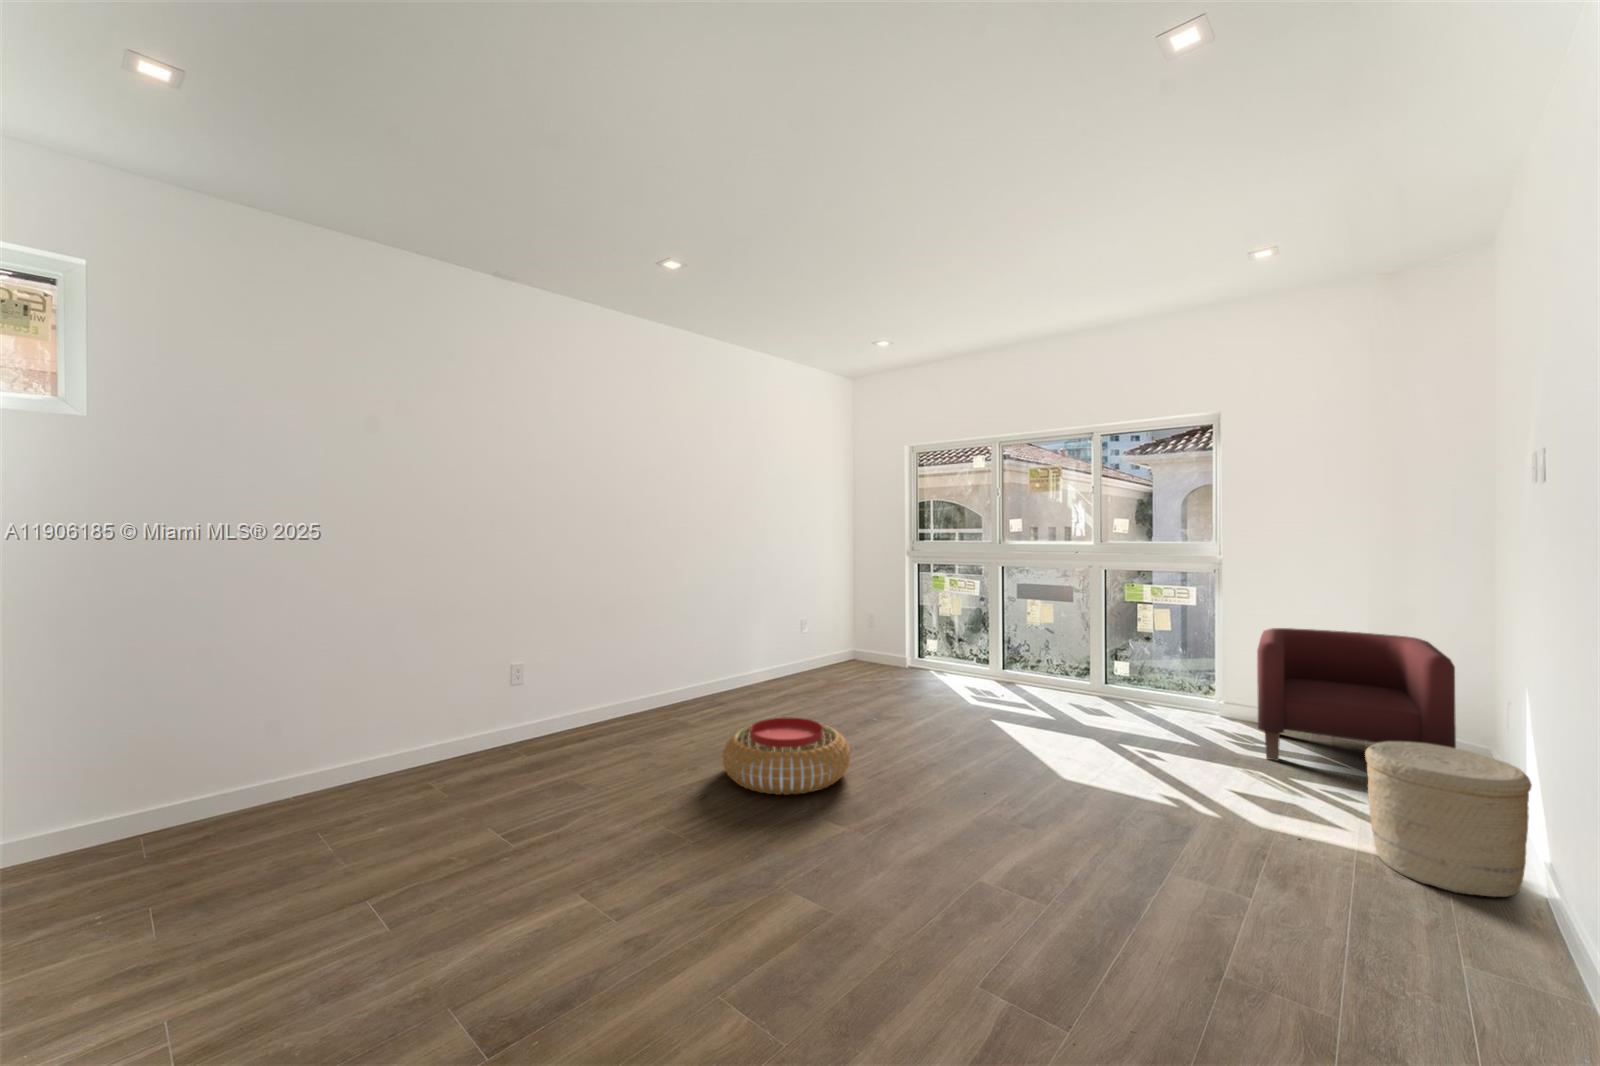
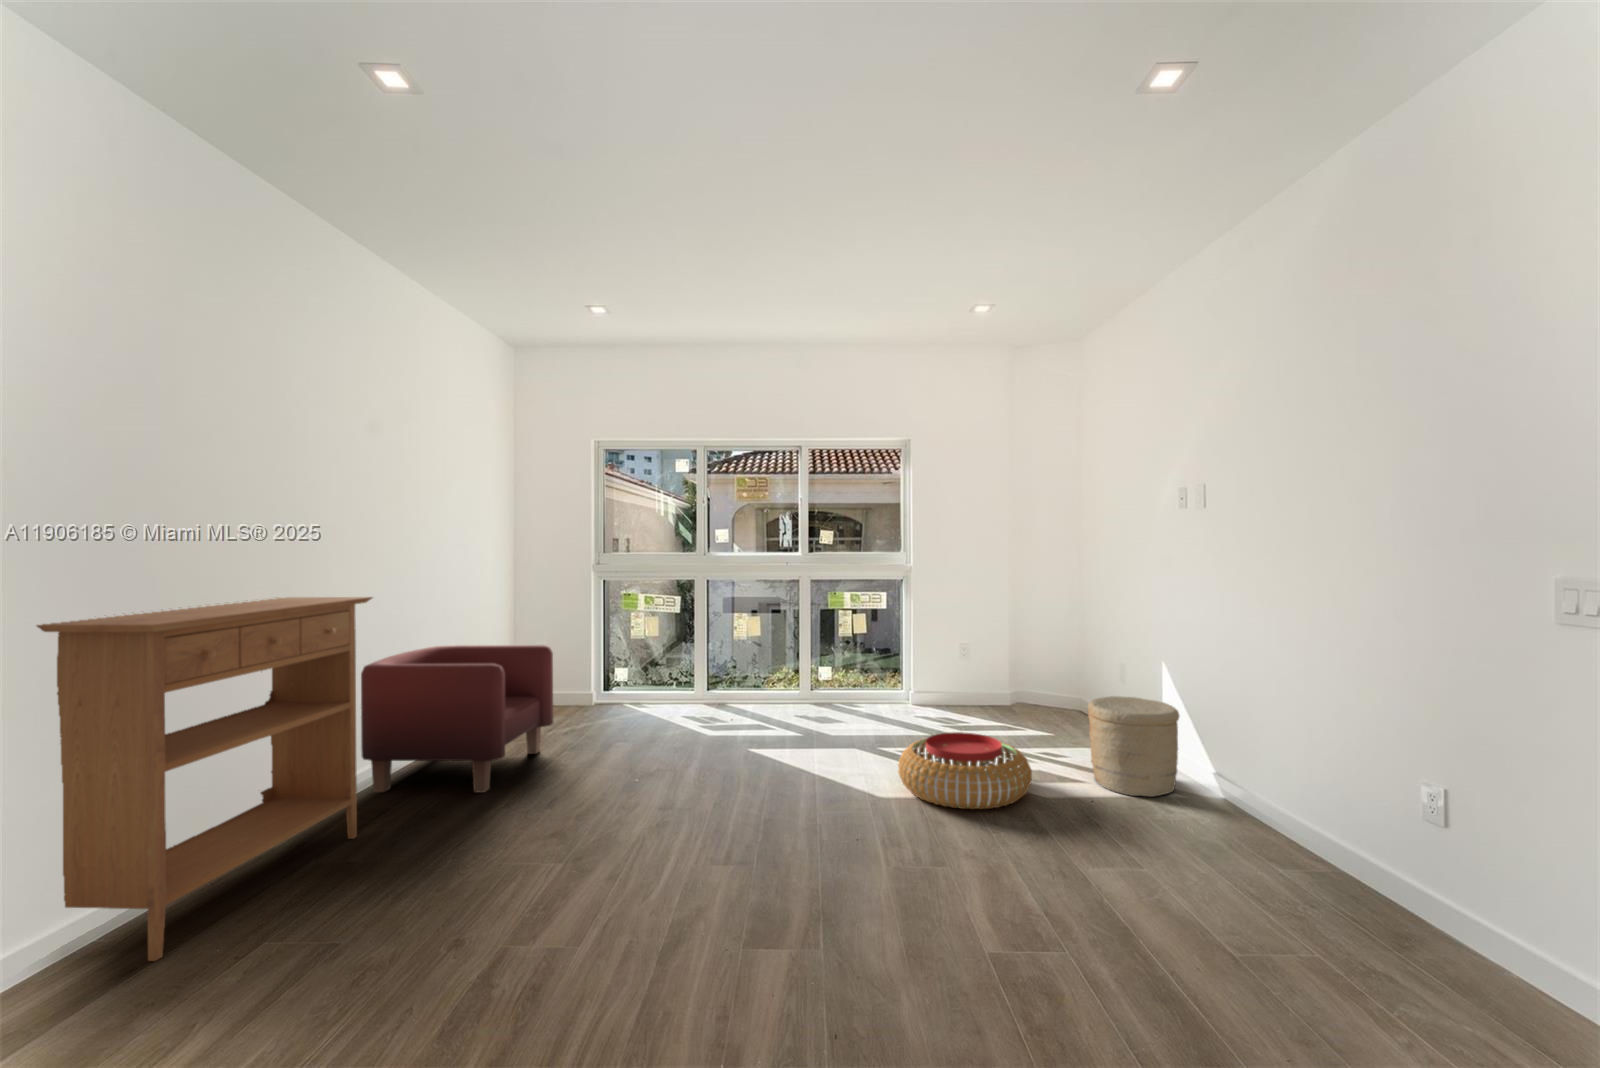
console table: none [492,564,681,763] -> present [37,597,372,961]
armchair: present [1257,628,1456,761] -> present [361,645,553,792]
pouf: present [723,717,850,795] -> present [898,732,1032,809]

